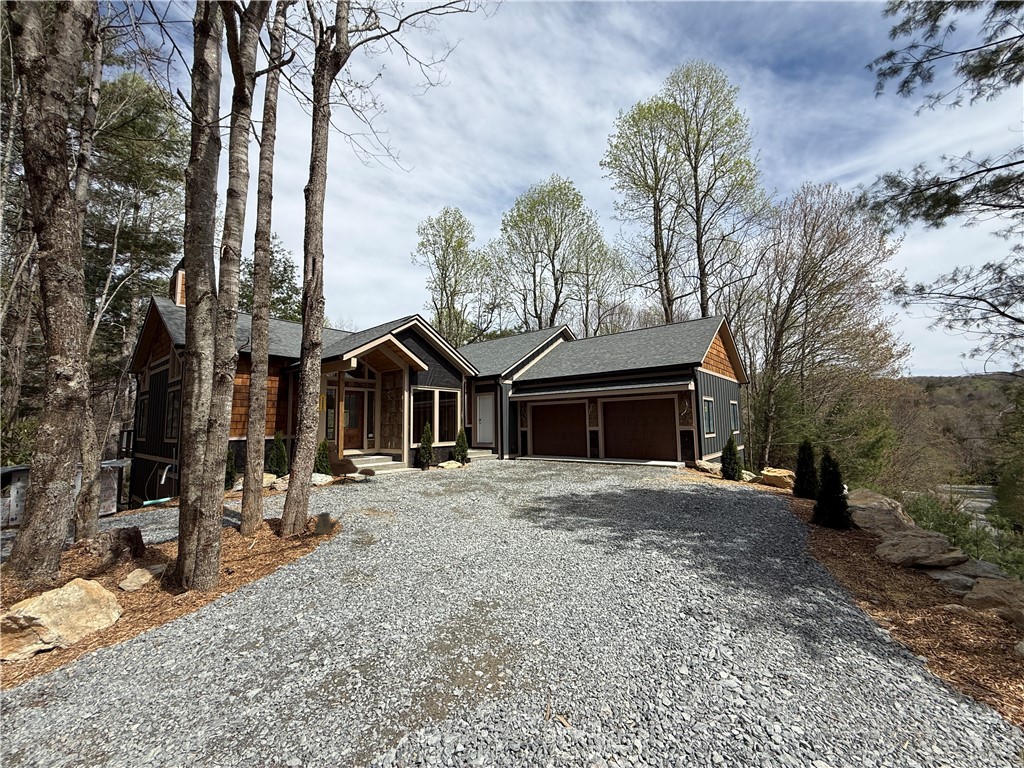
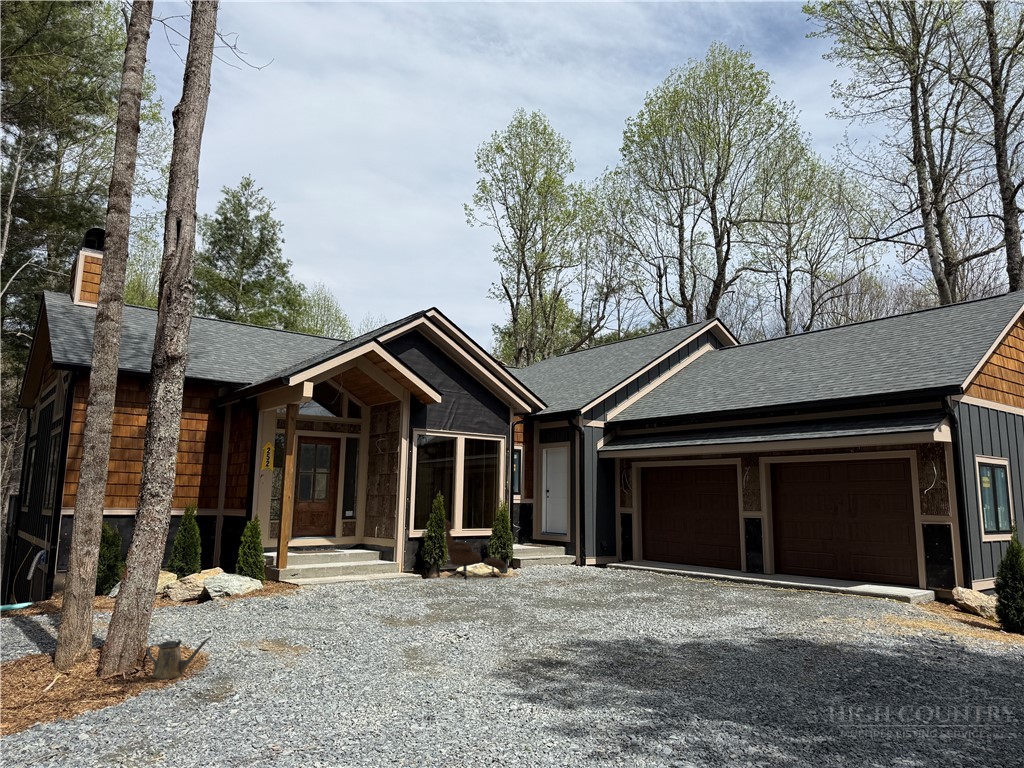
lounge chair: present [327,443,375,485] -> present [445,520,505,579]

